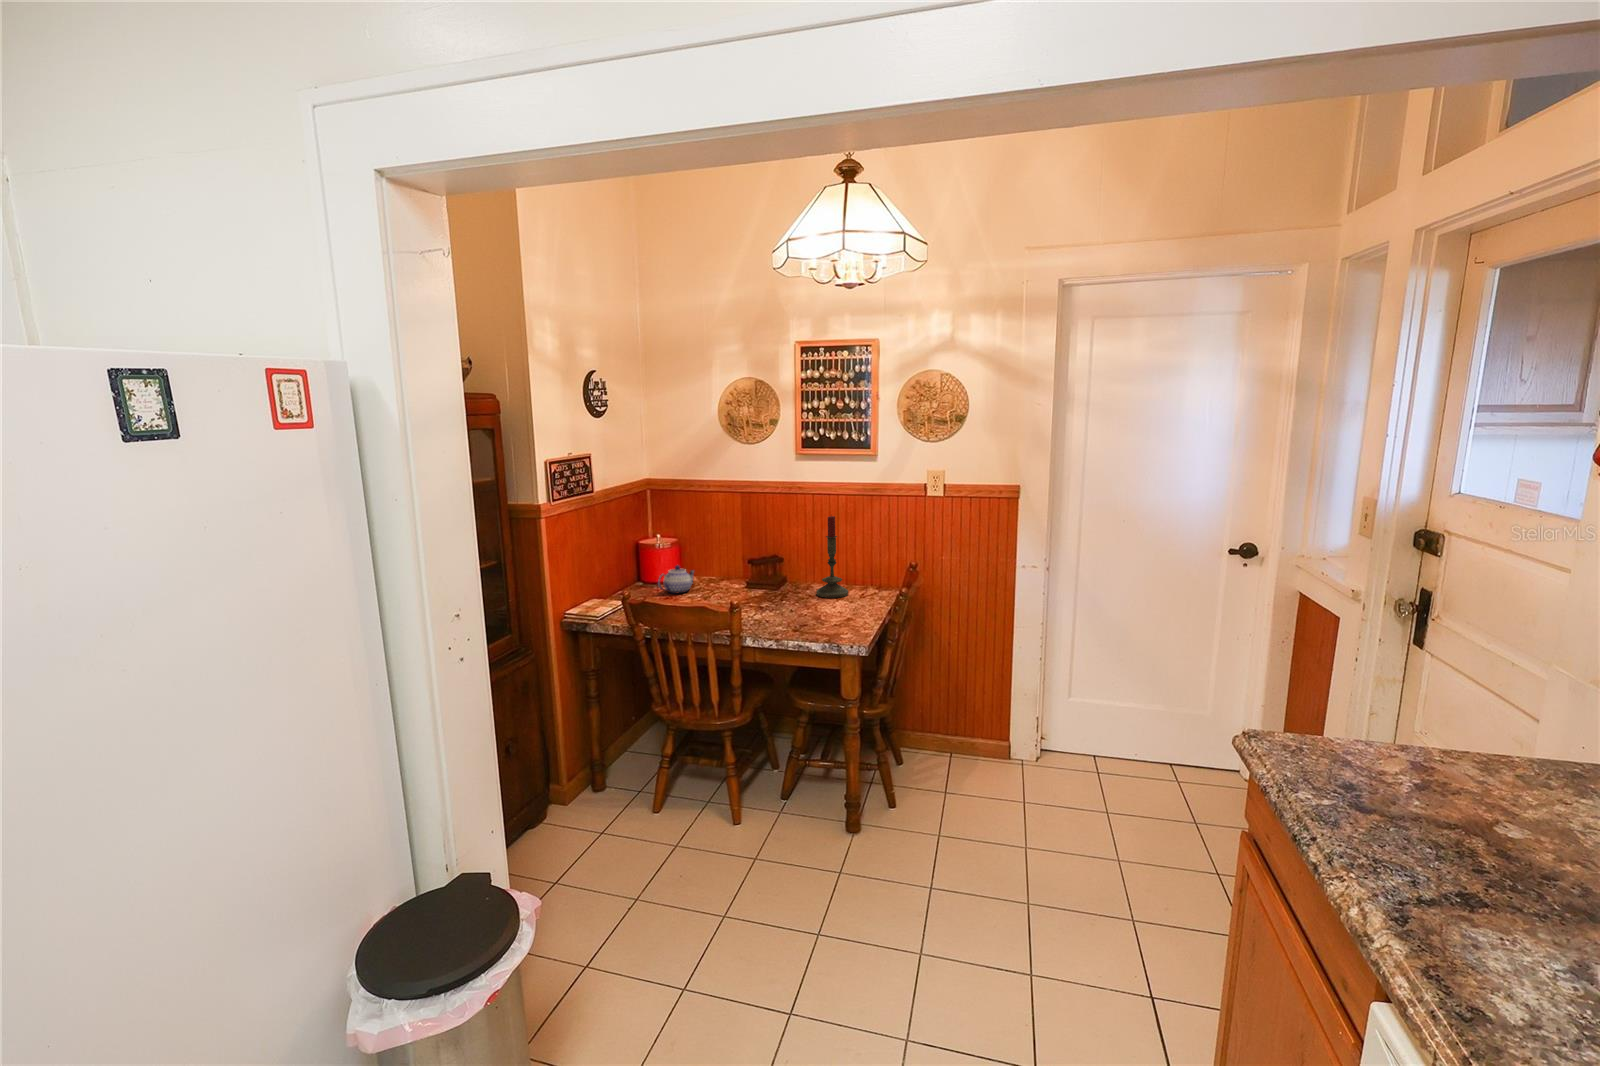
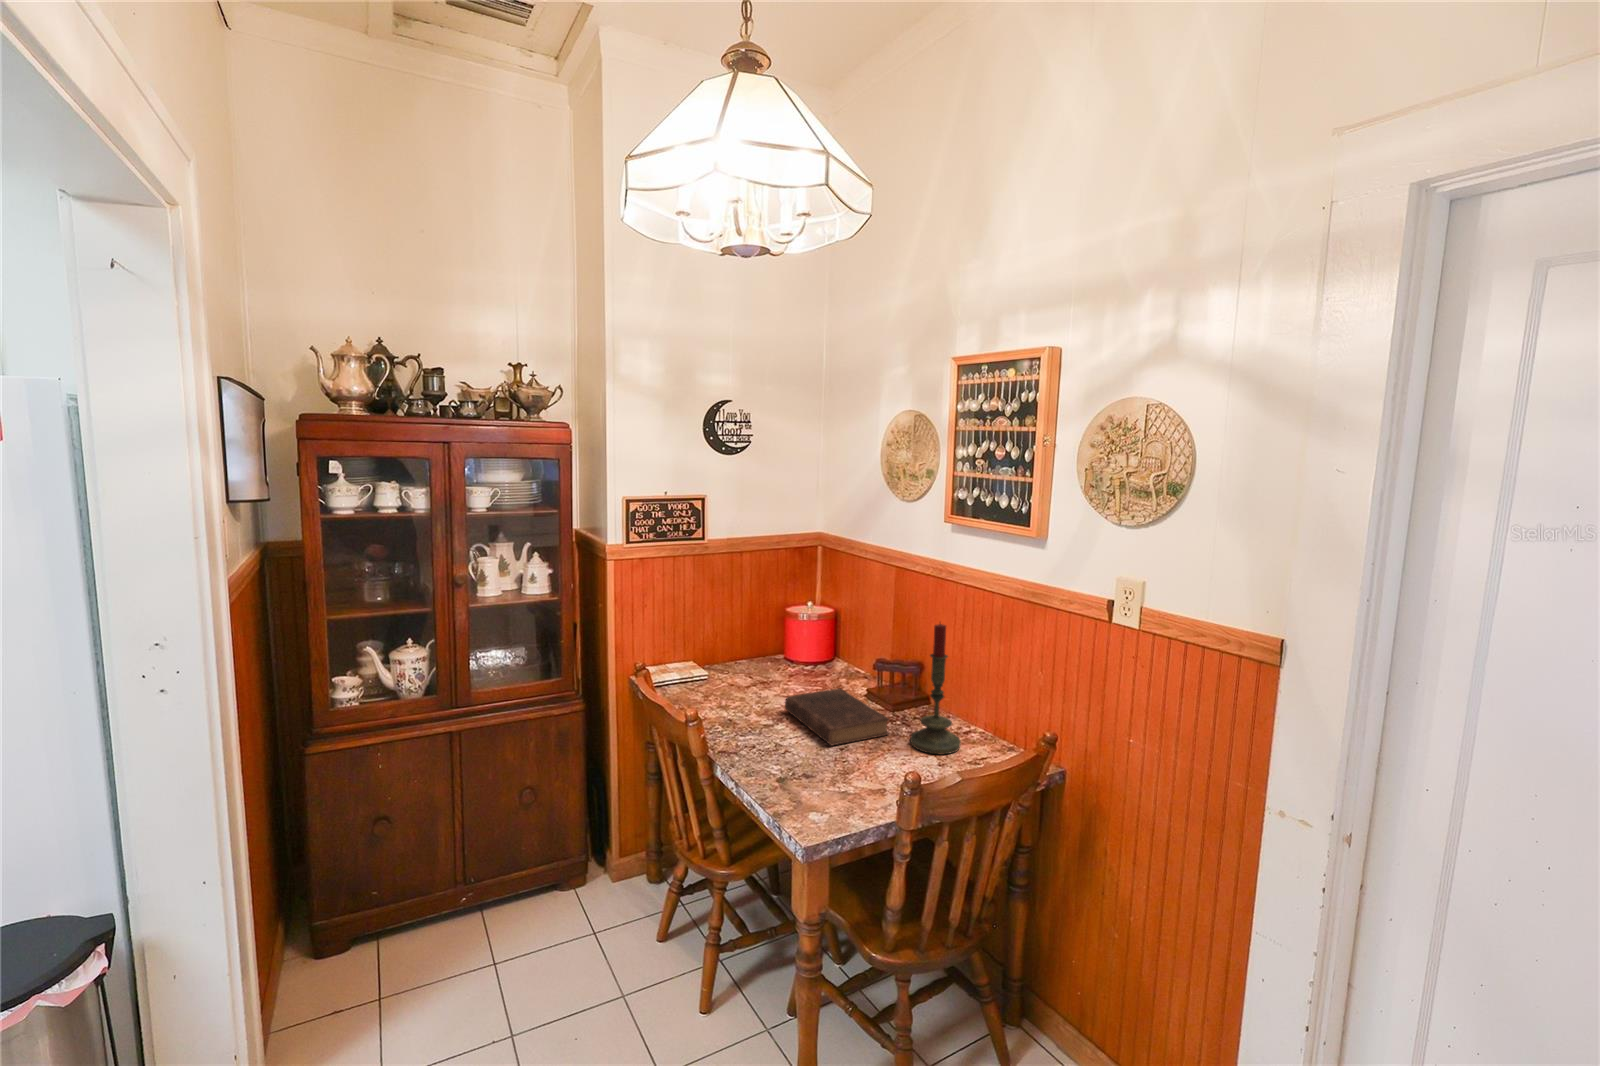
teapot: present [658,565,694,594] -> none [760,644,817,681]
book: none [724,583,803,607] -> present [785,688,889,746]

